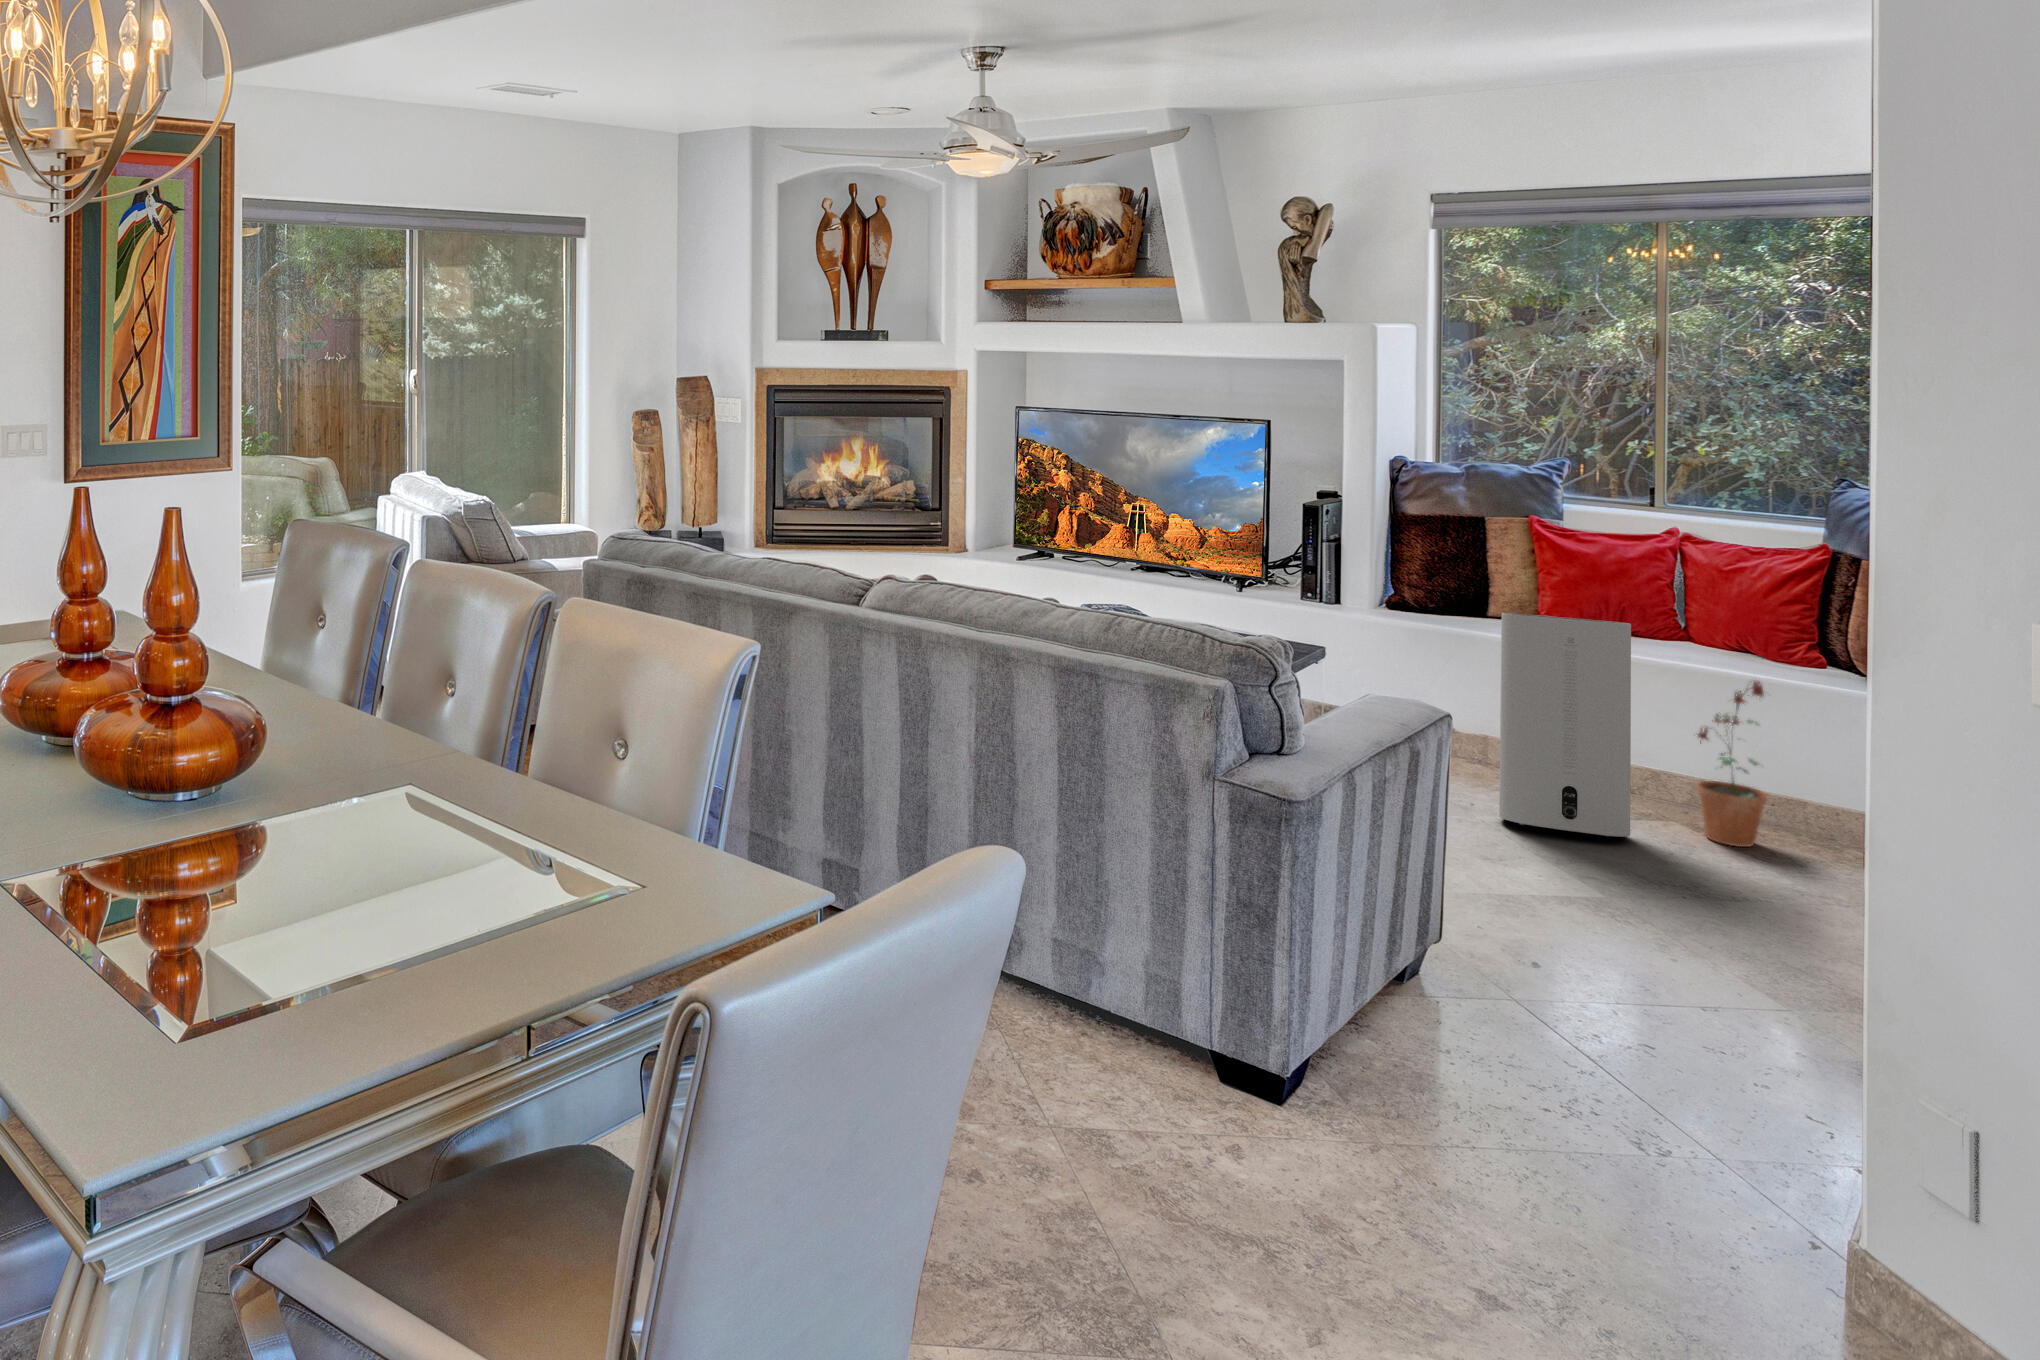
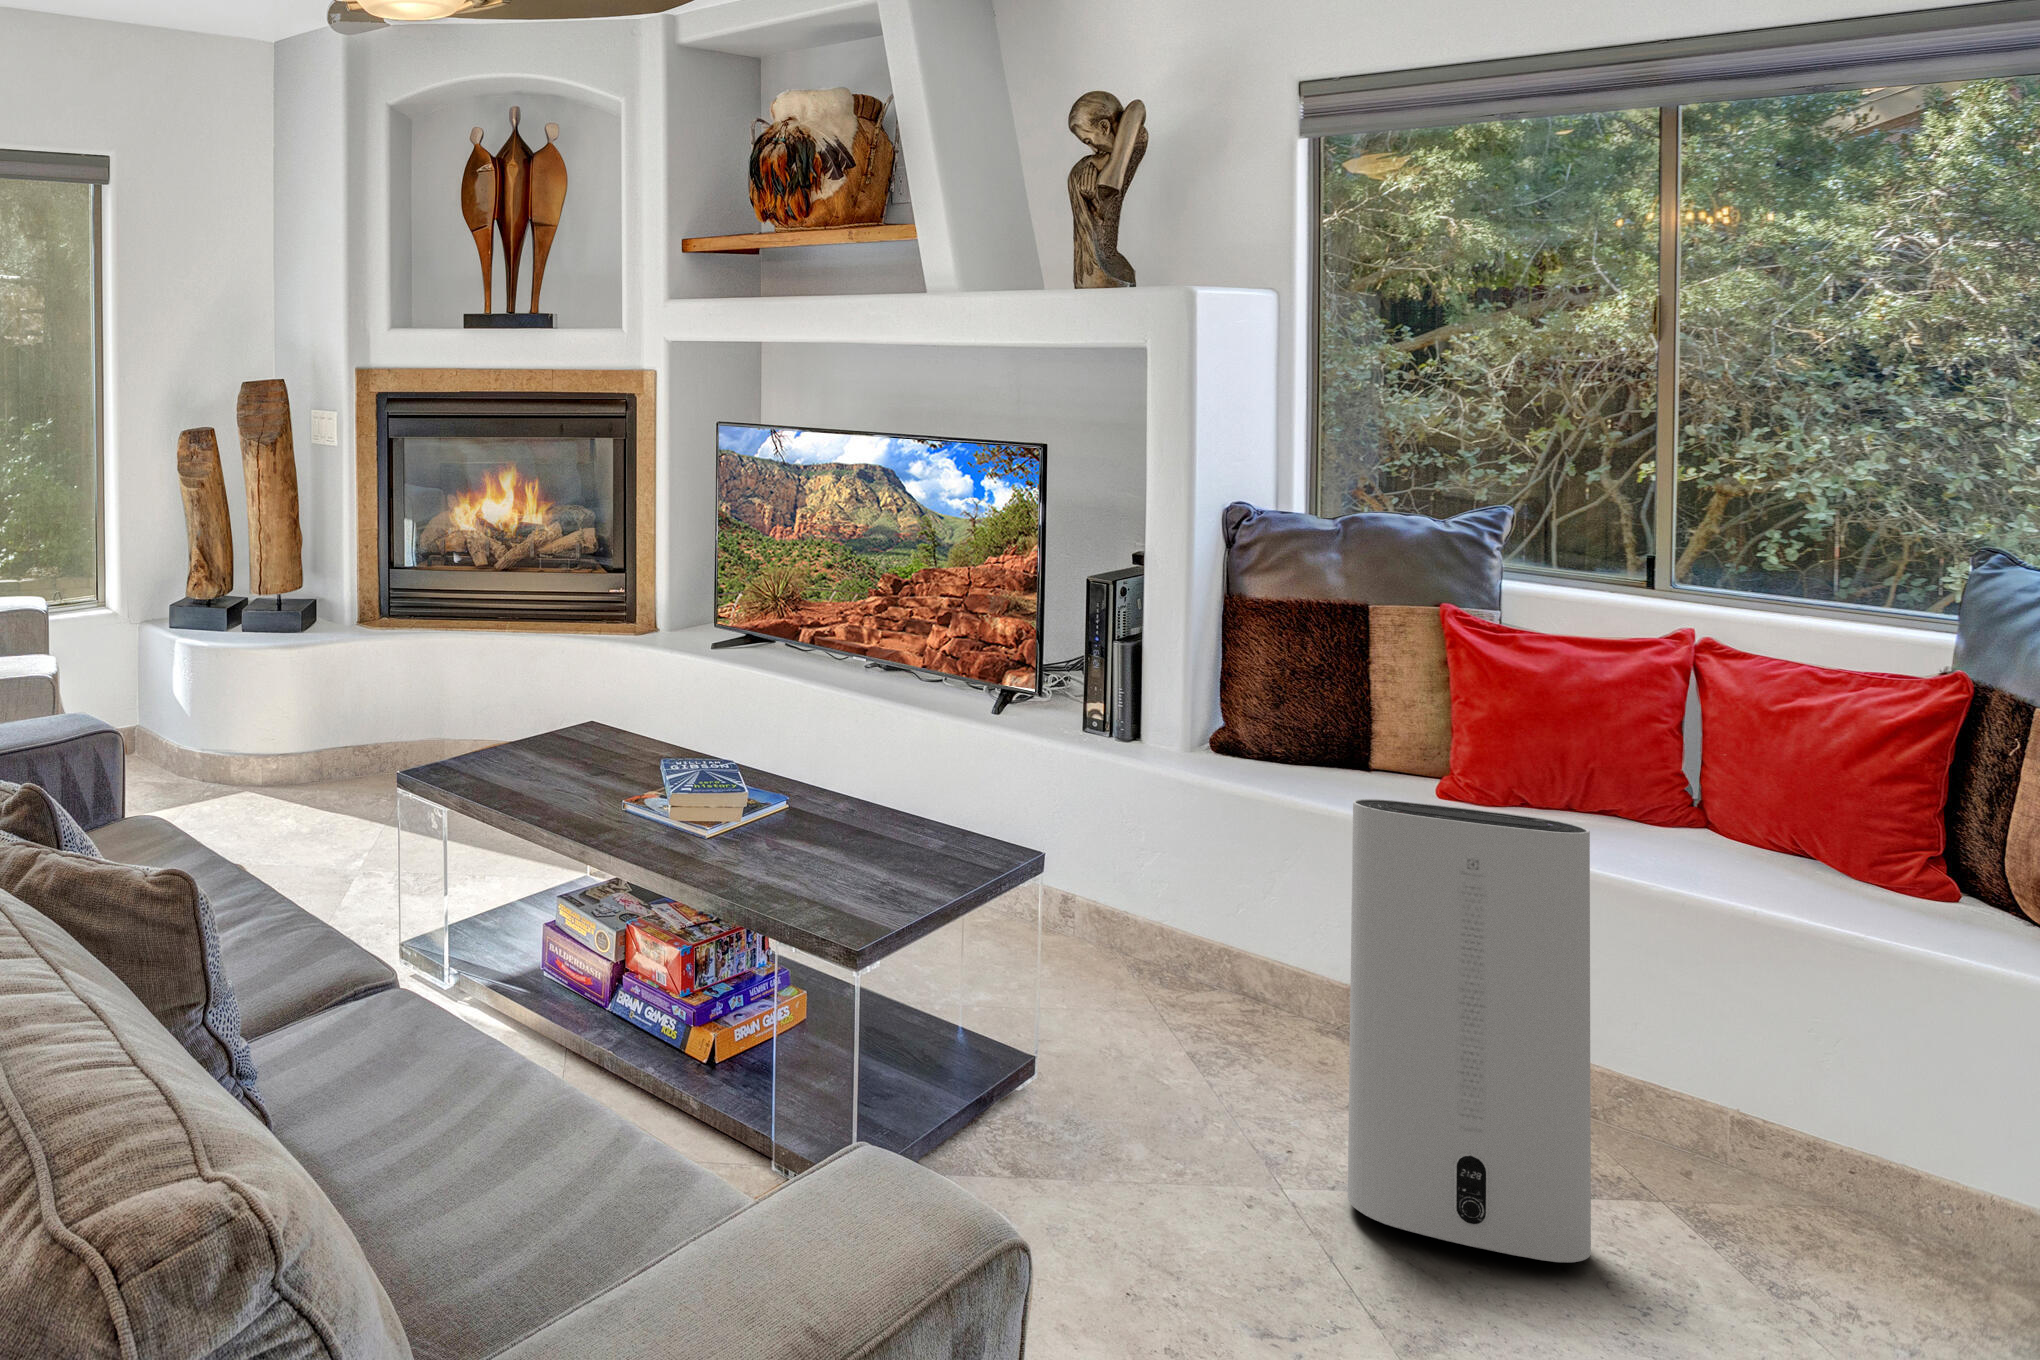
potted plant: present [1697,681,1767,847] -> none [1709,941,1862,1282]

